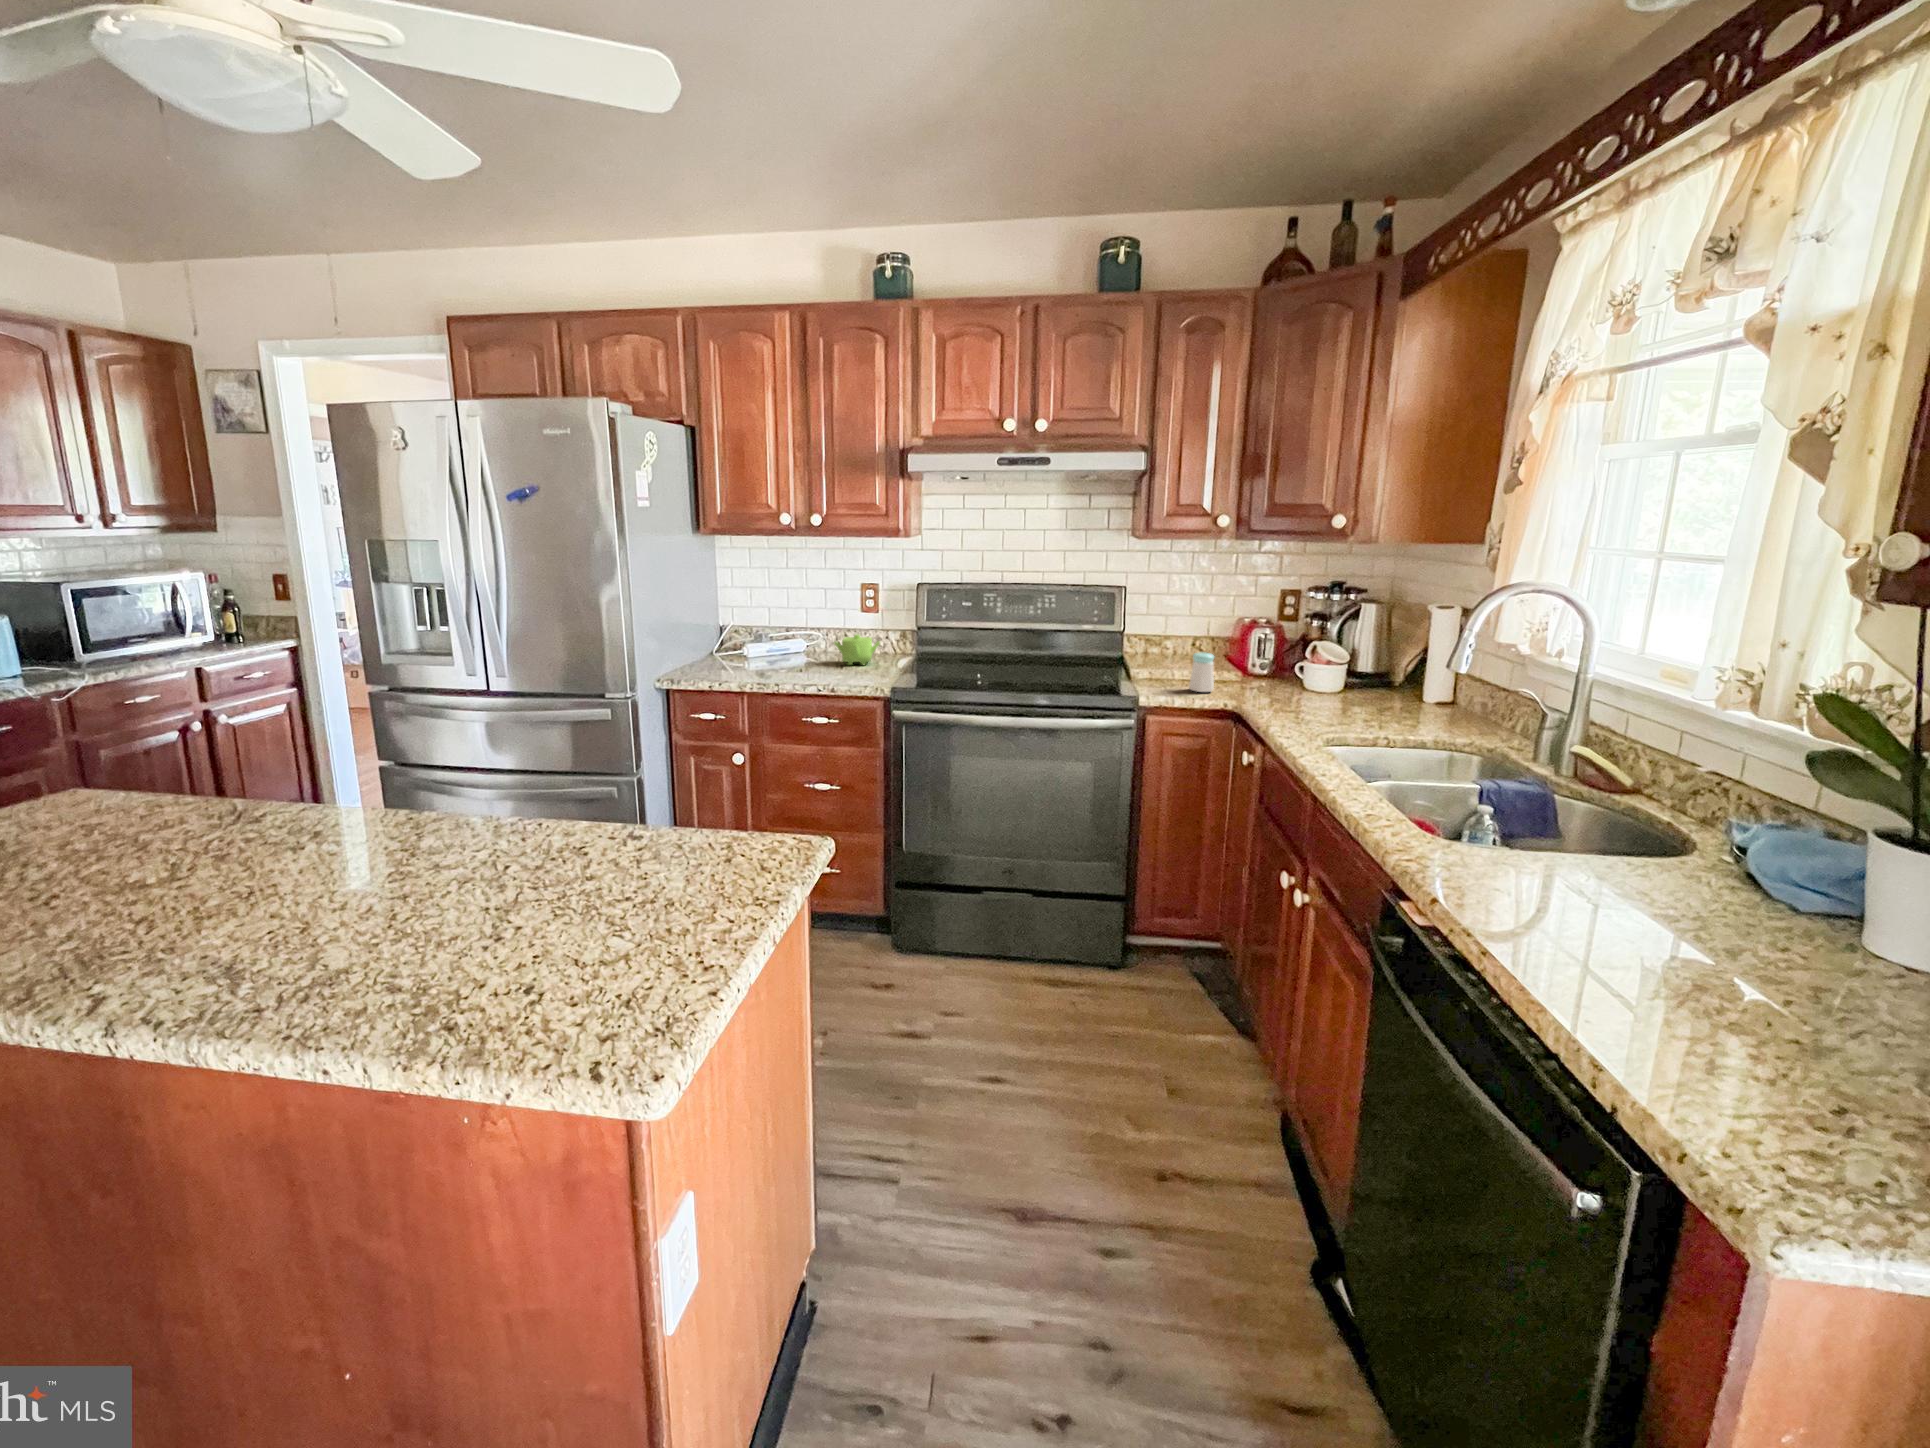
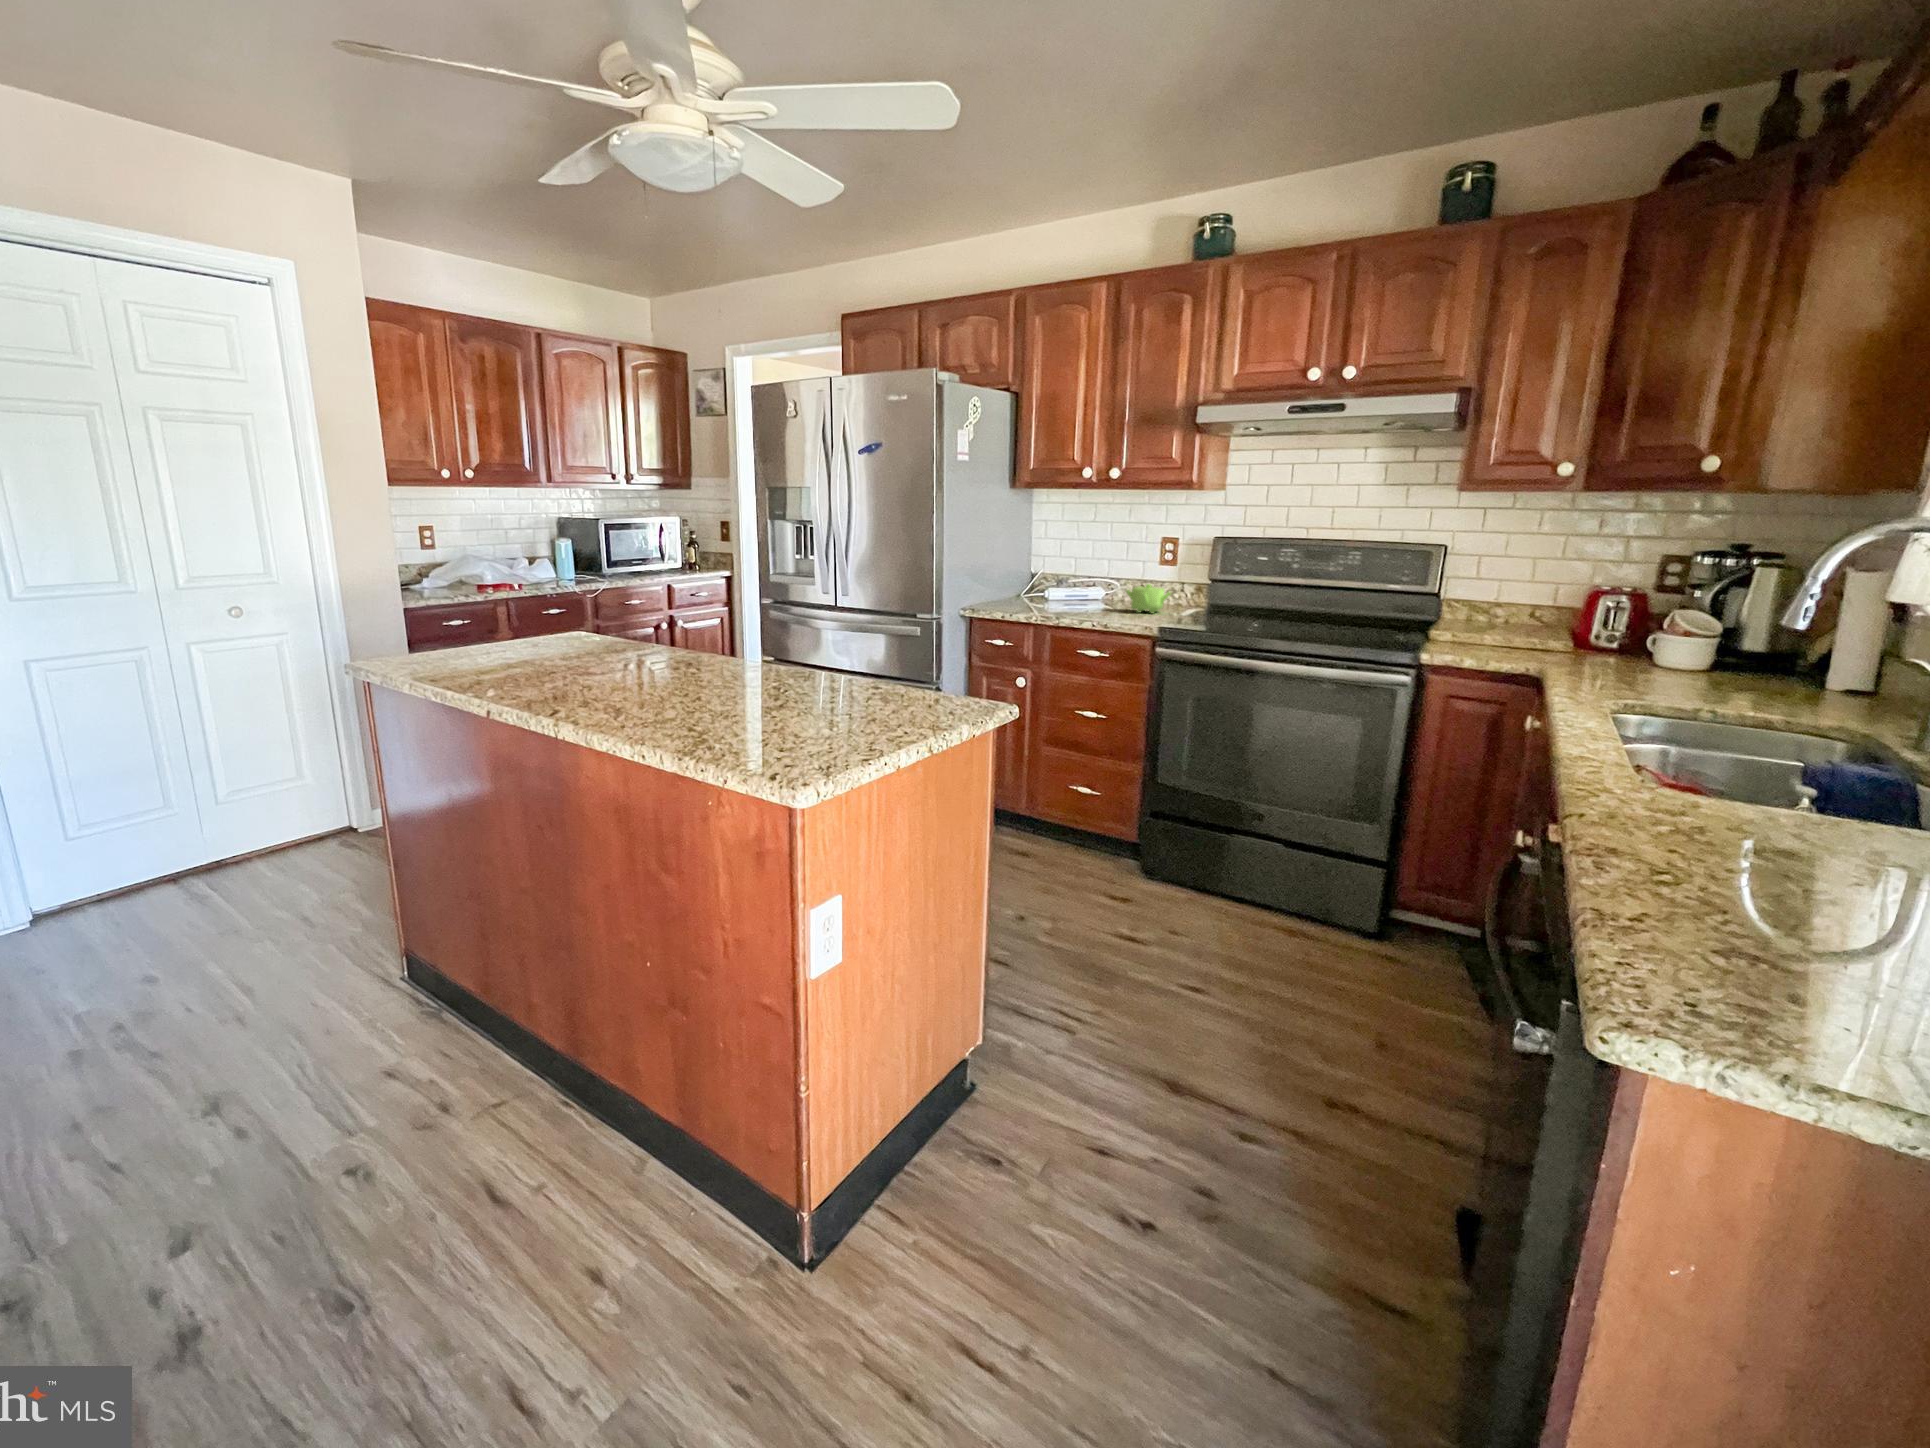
salt shaker: present [1189,652,1215,692] -> none [1491,613,1527,657]

